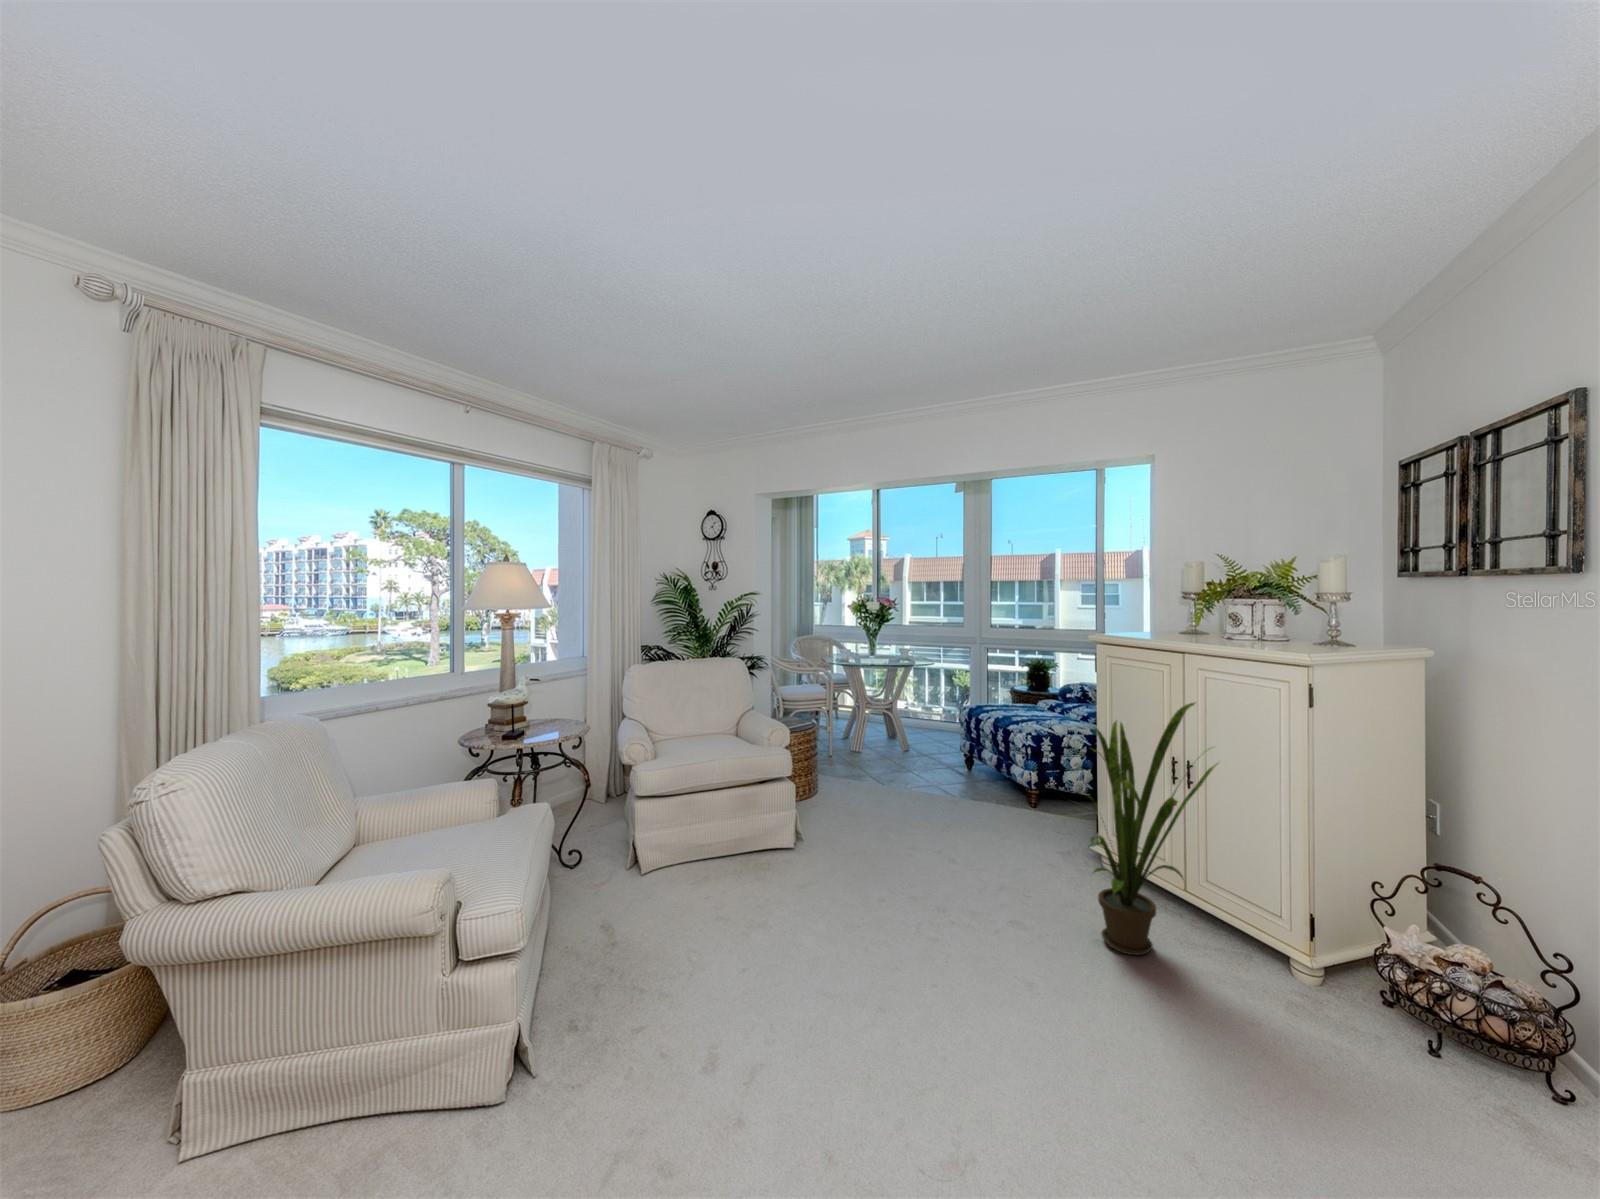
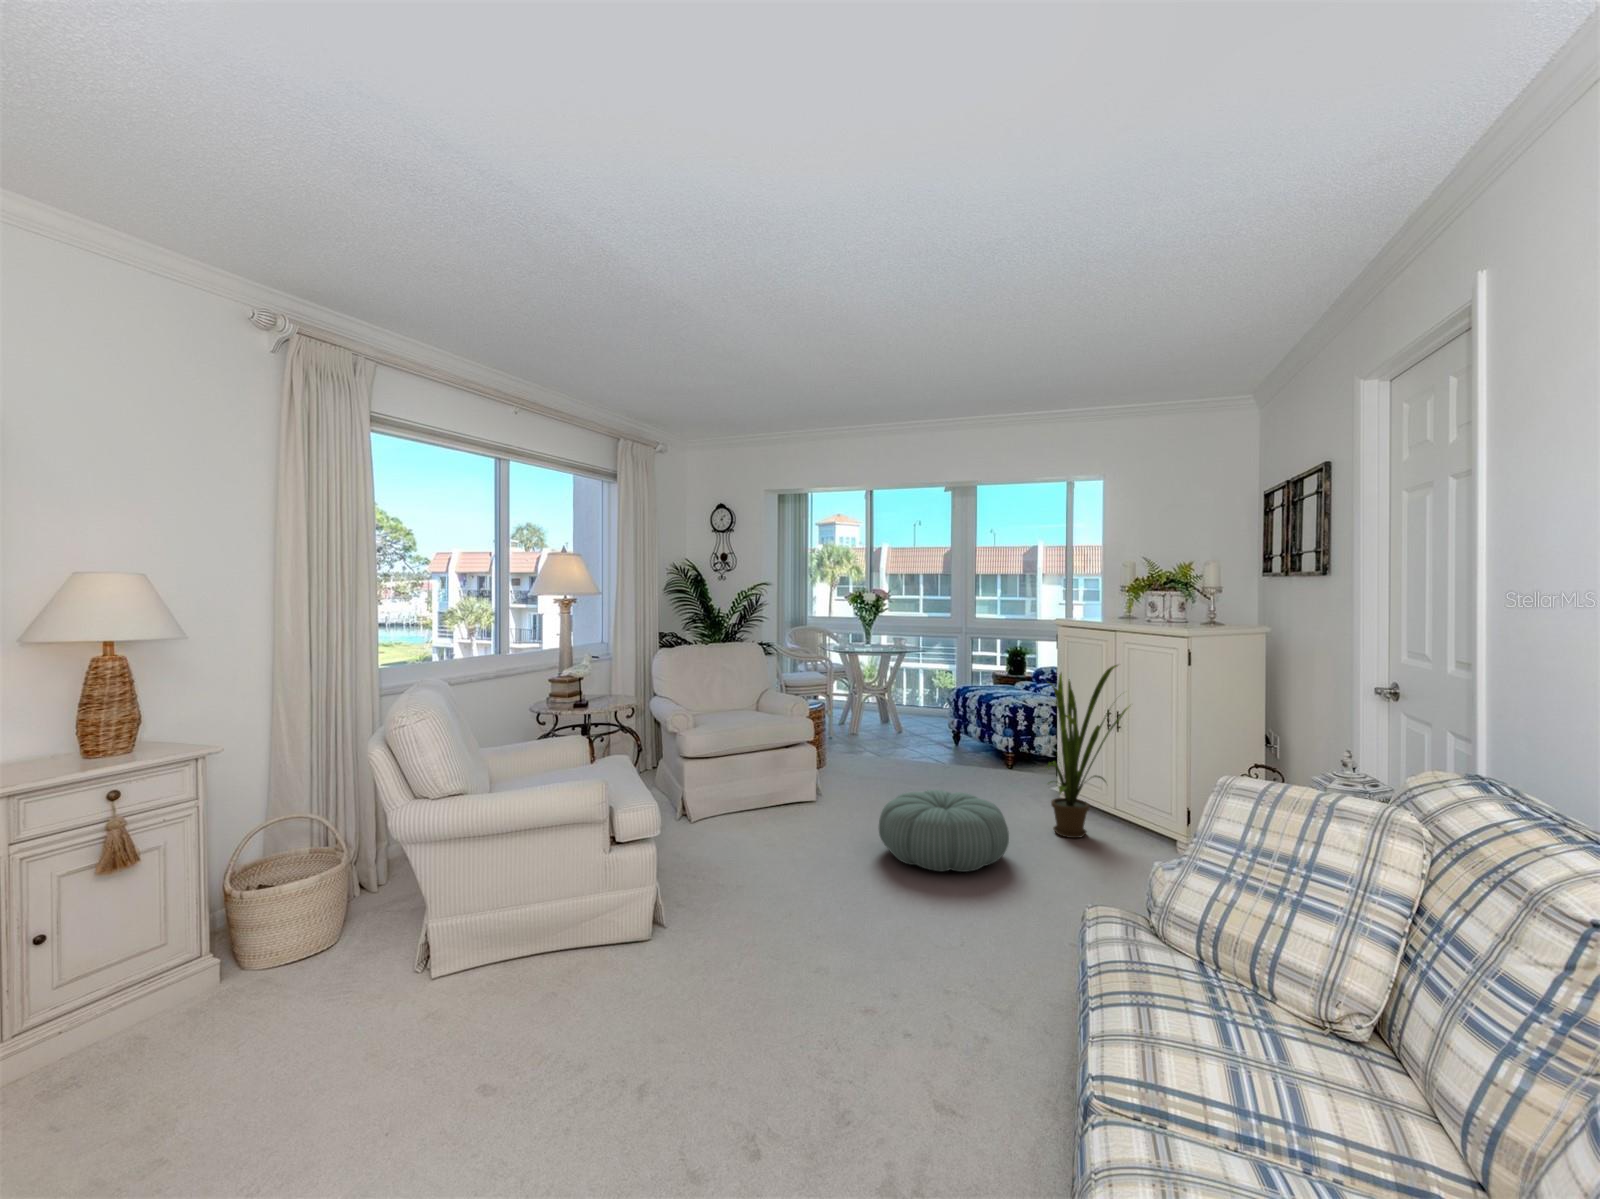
pouf: none [845,881,1041,1044] -> present [879,790,1009,872]

